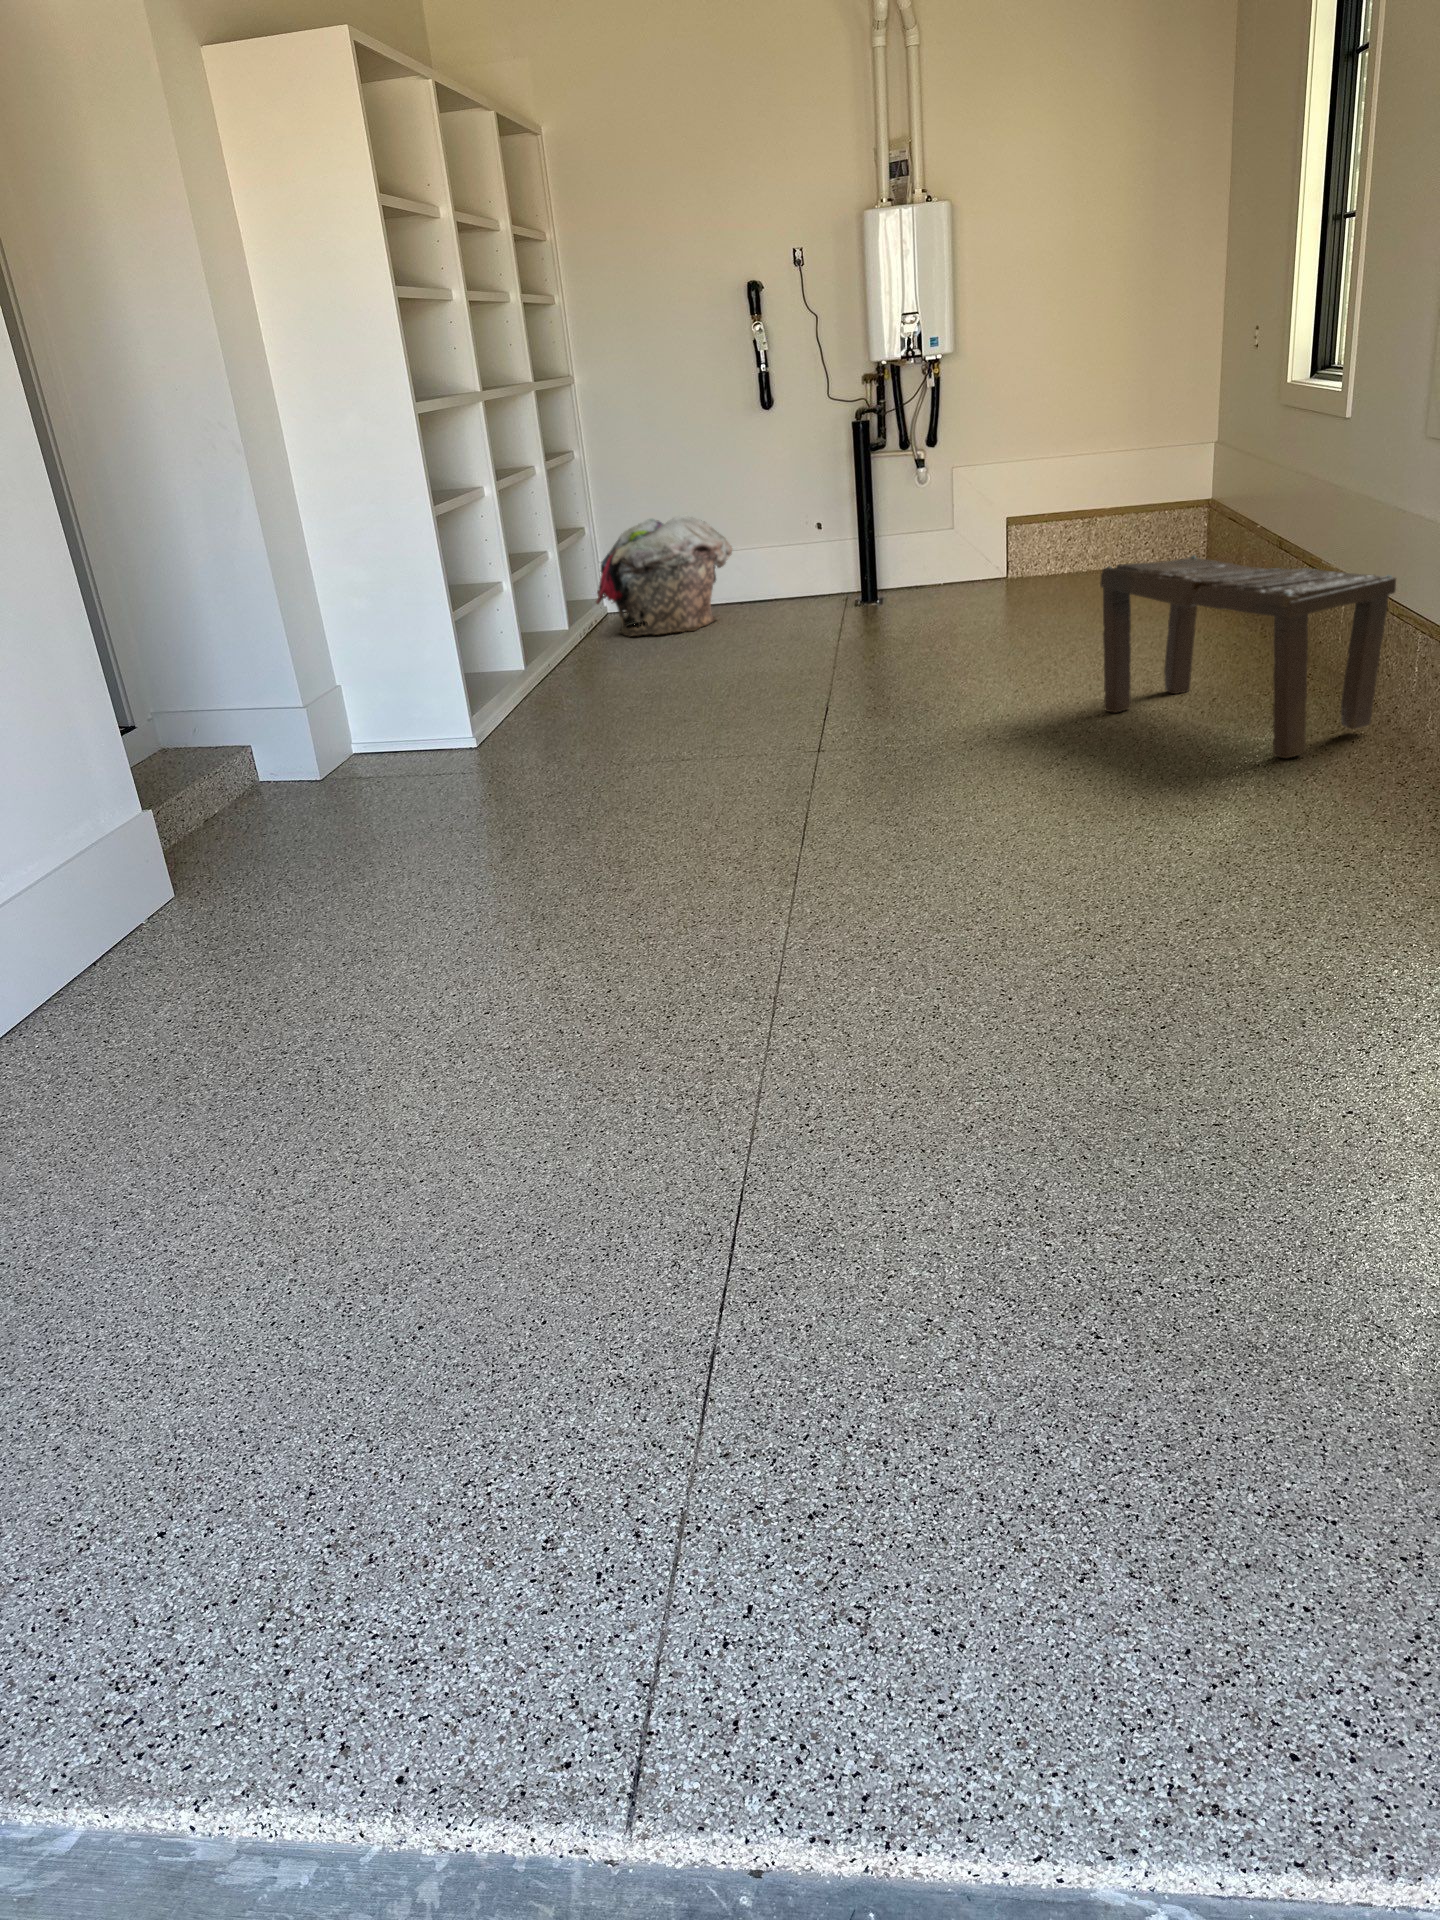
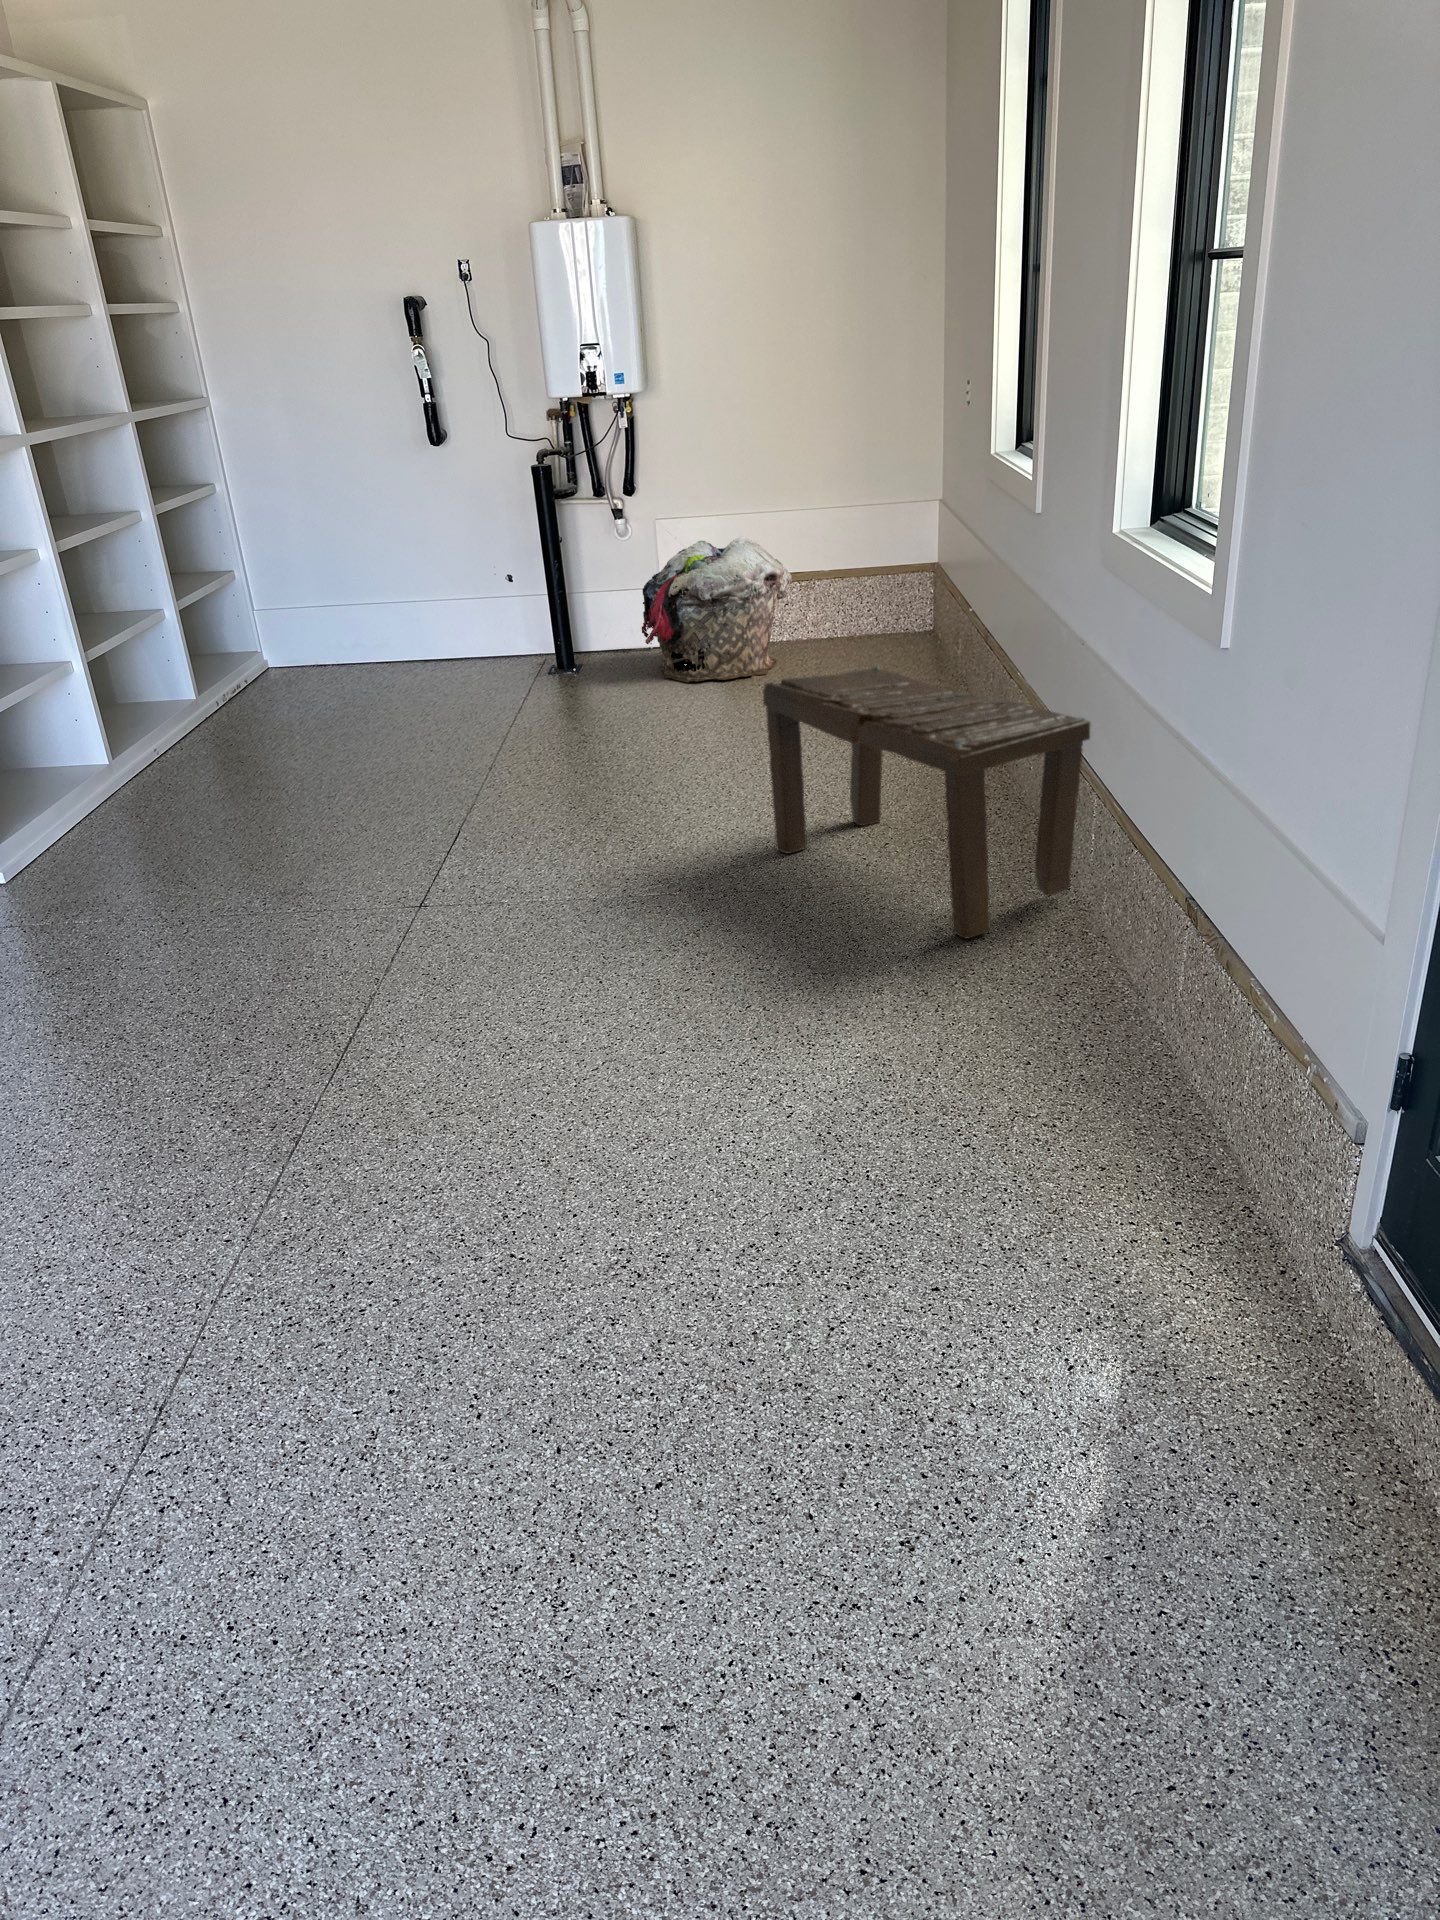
laundry basket: present [596,515,732,636] -> present [642,537,792,682]

